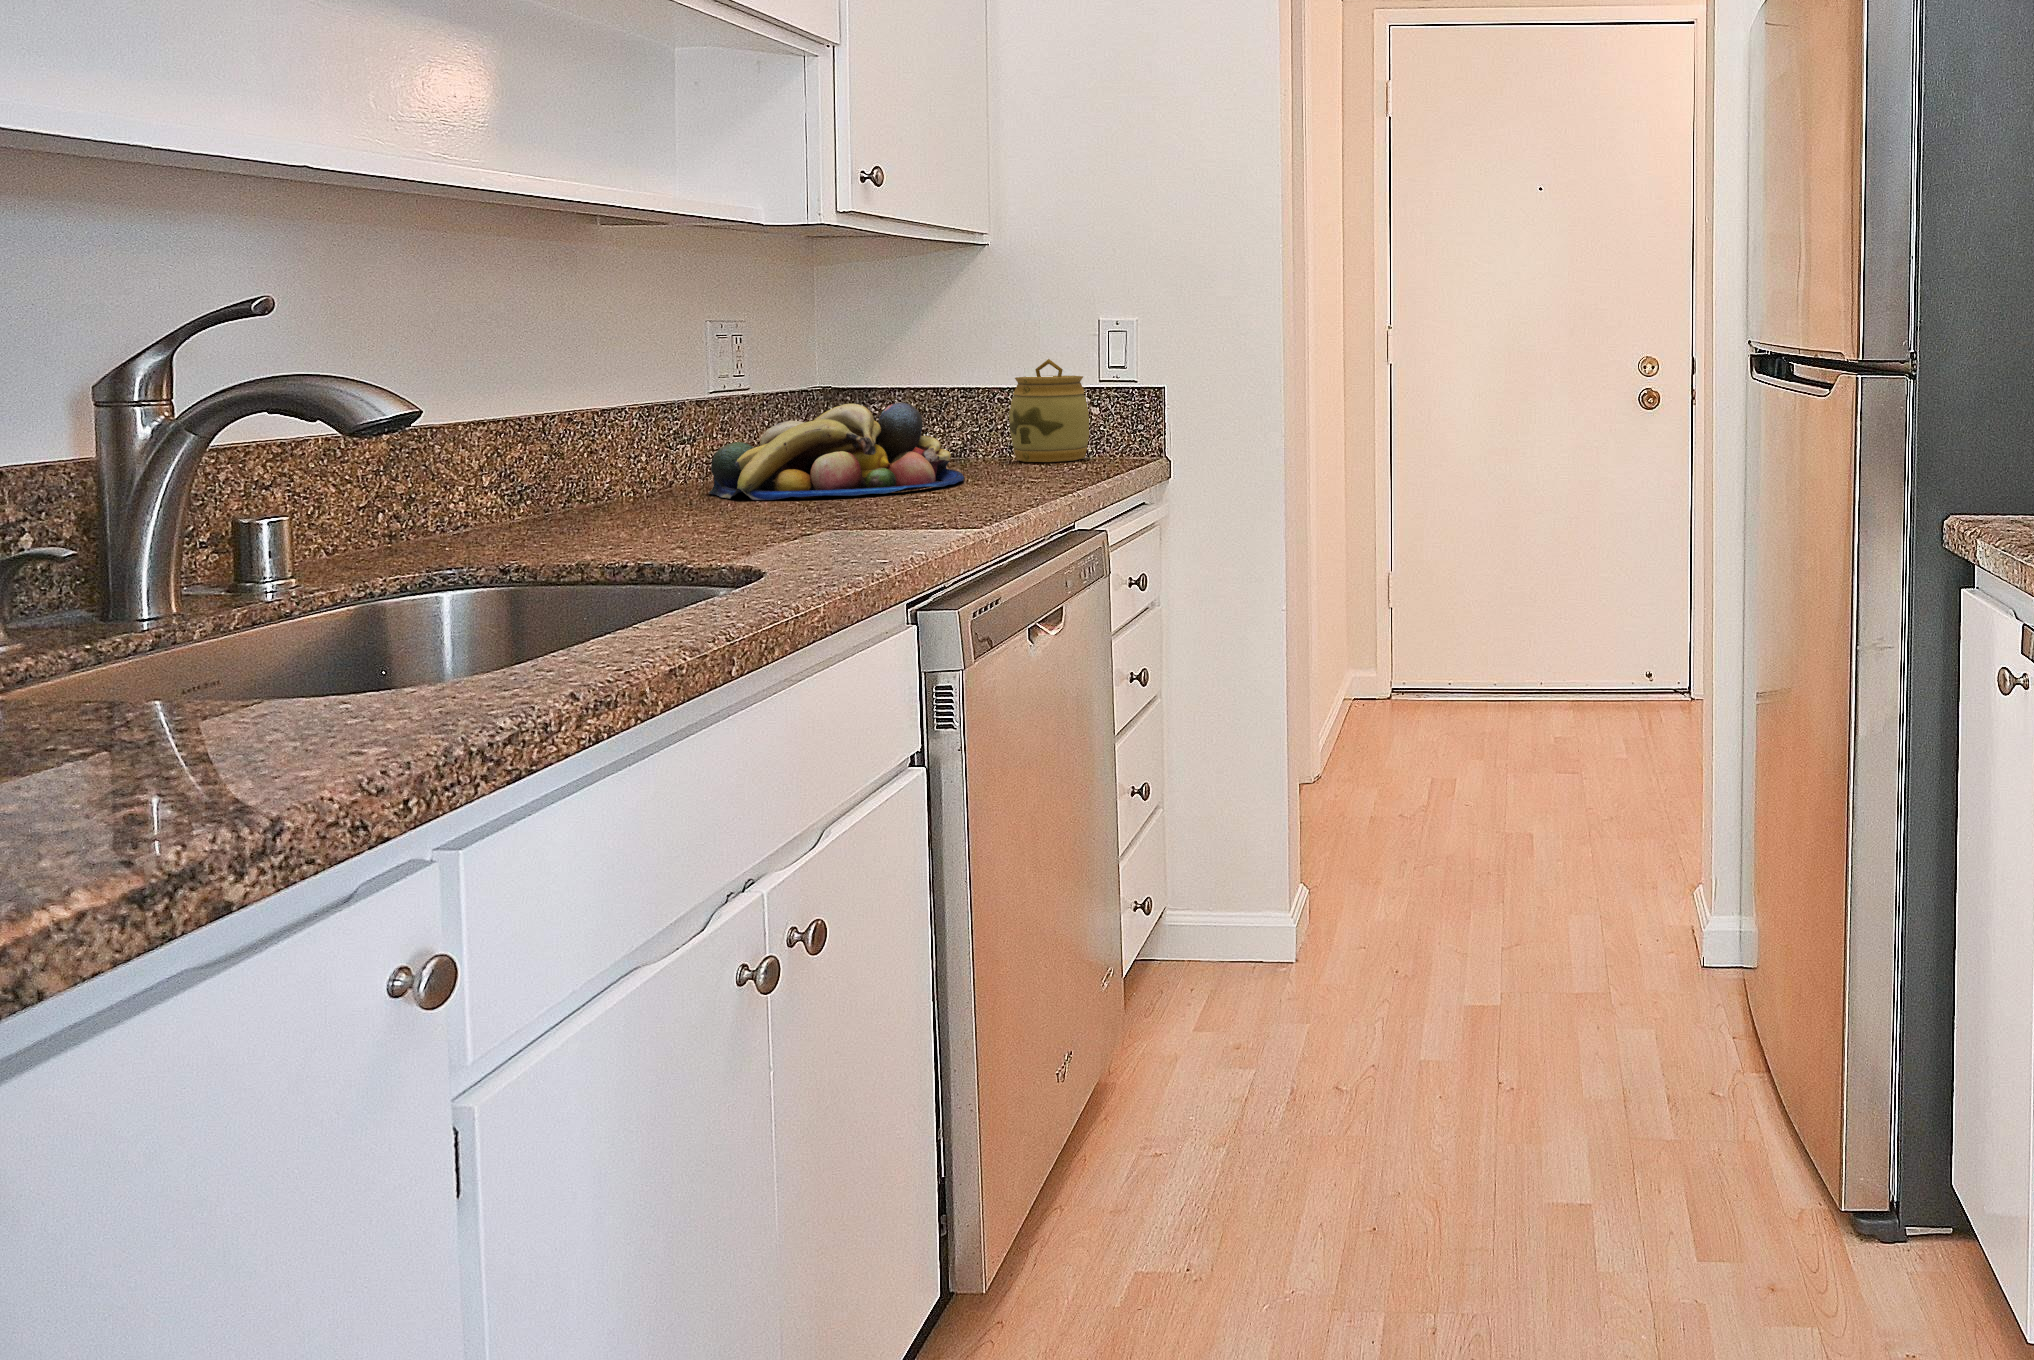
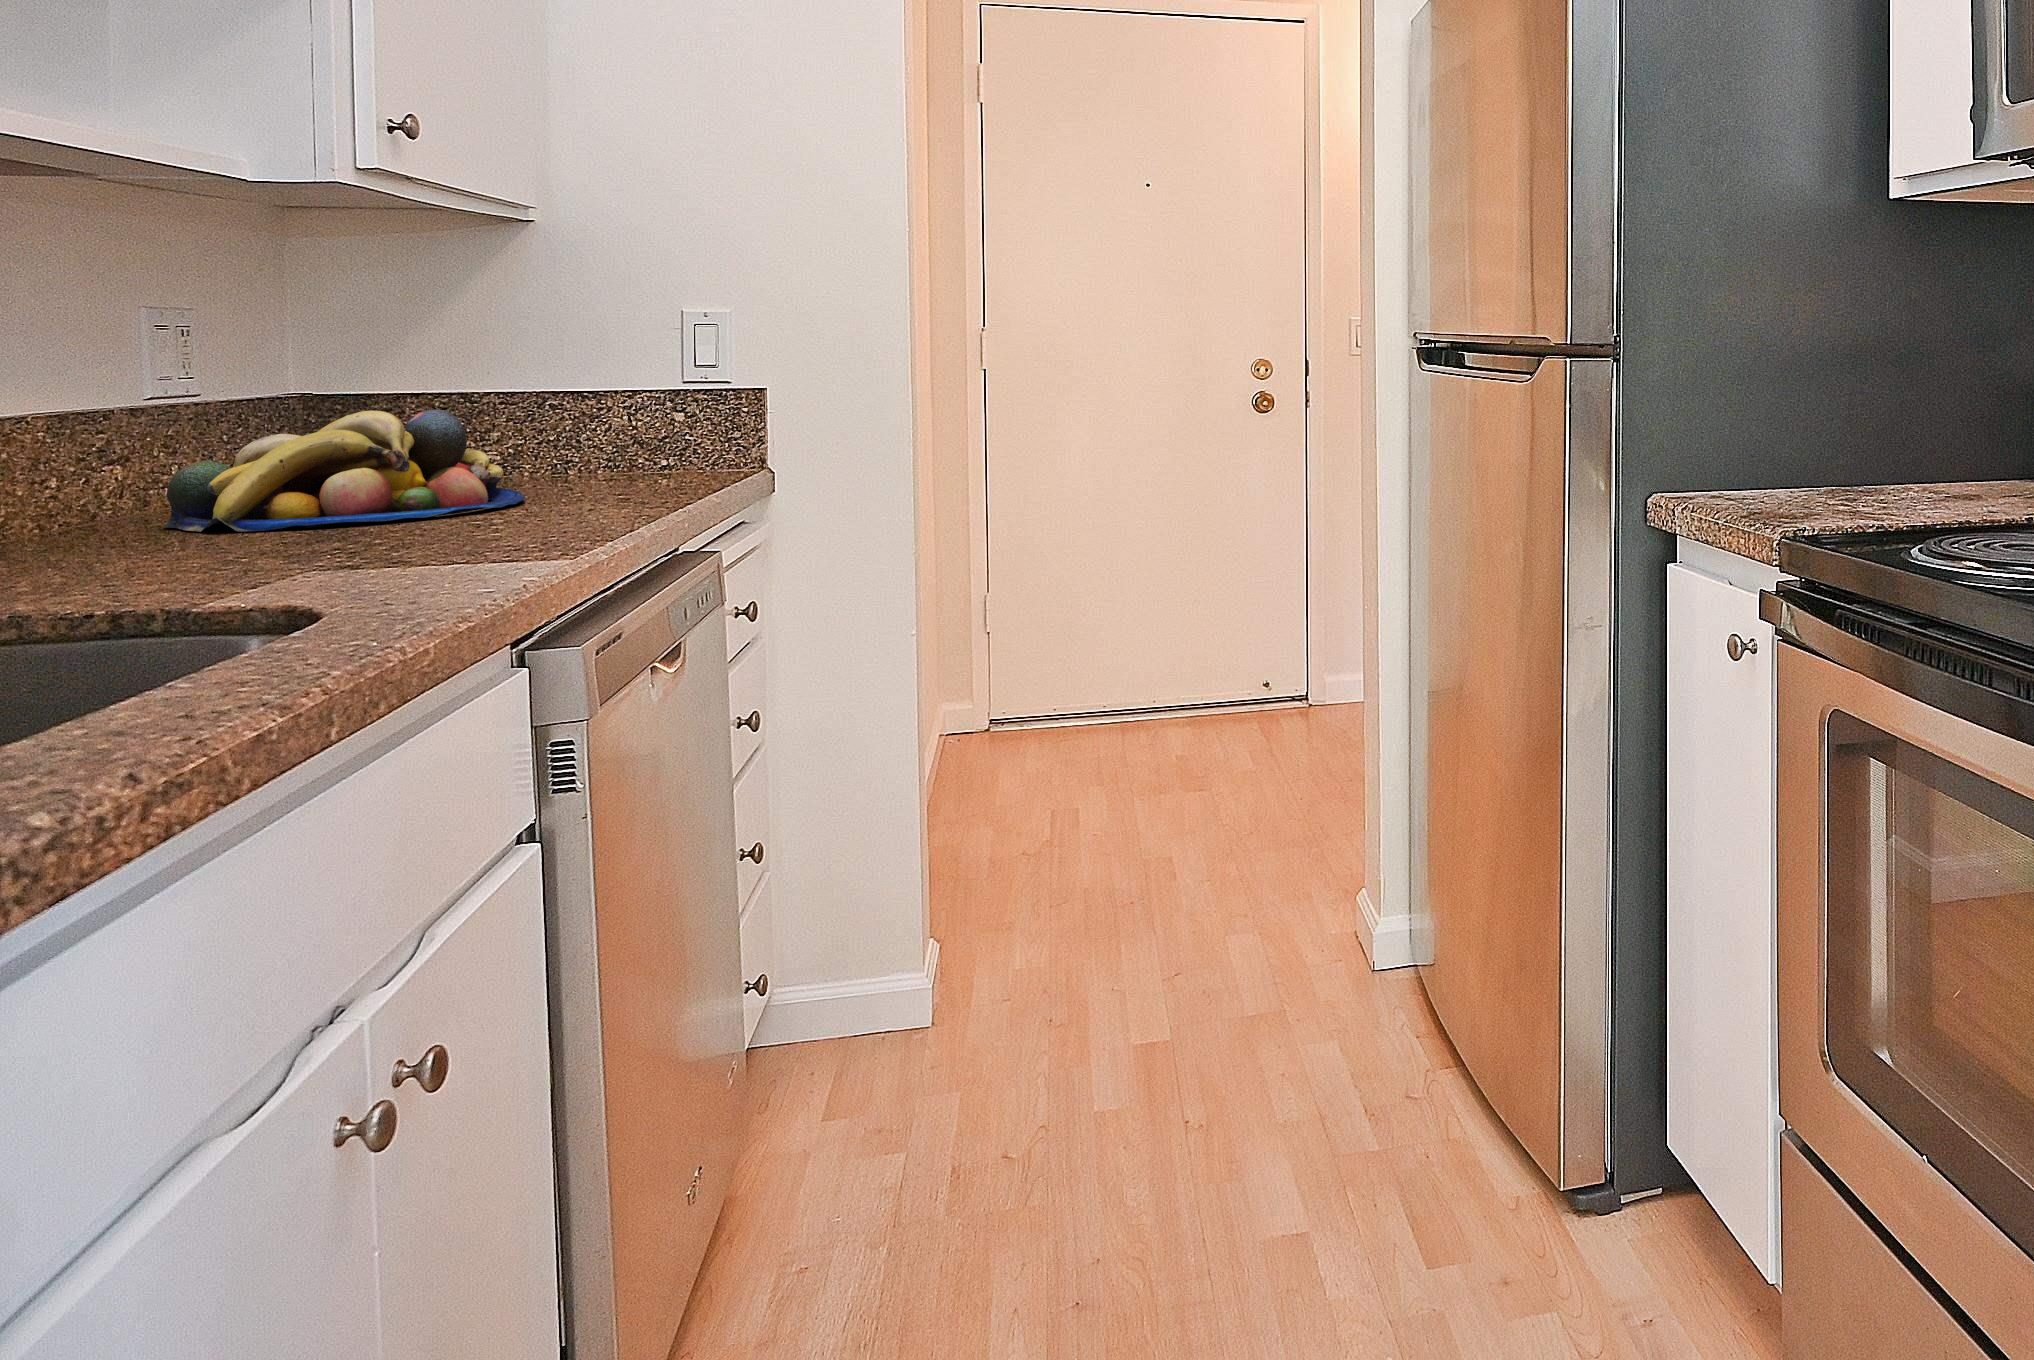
jar: present [1009,359,1089,462] -> none [566,359,671,478]

